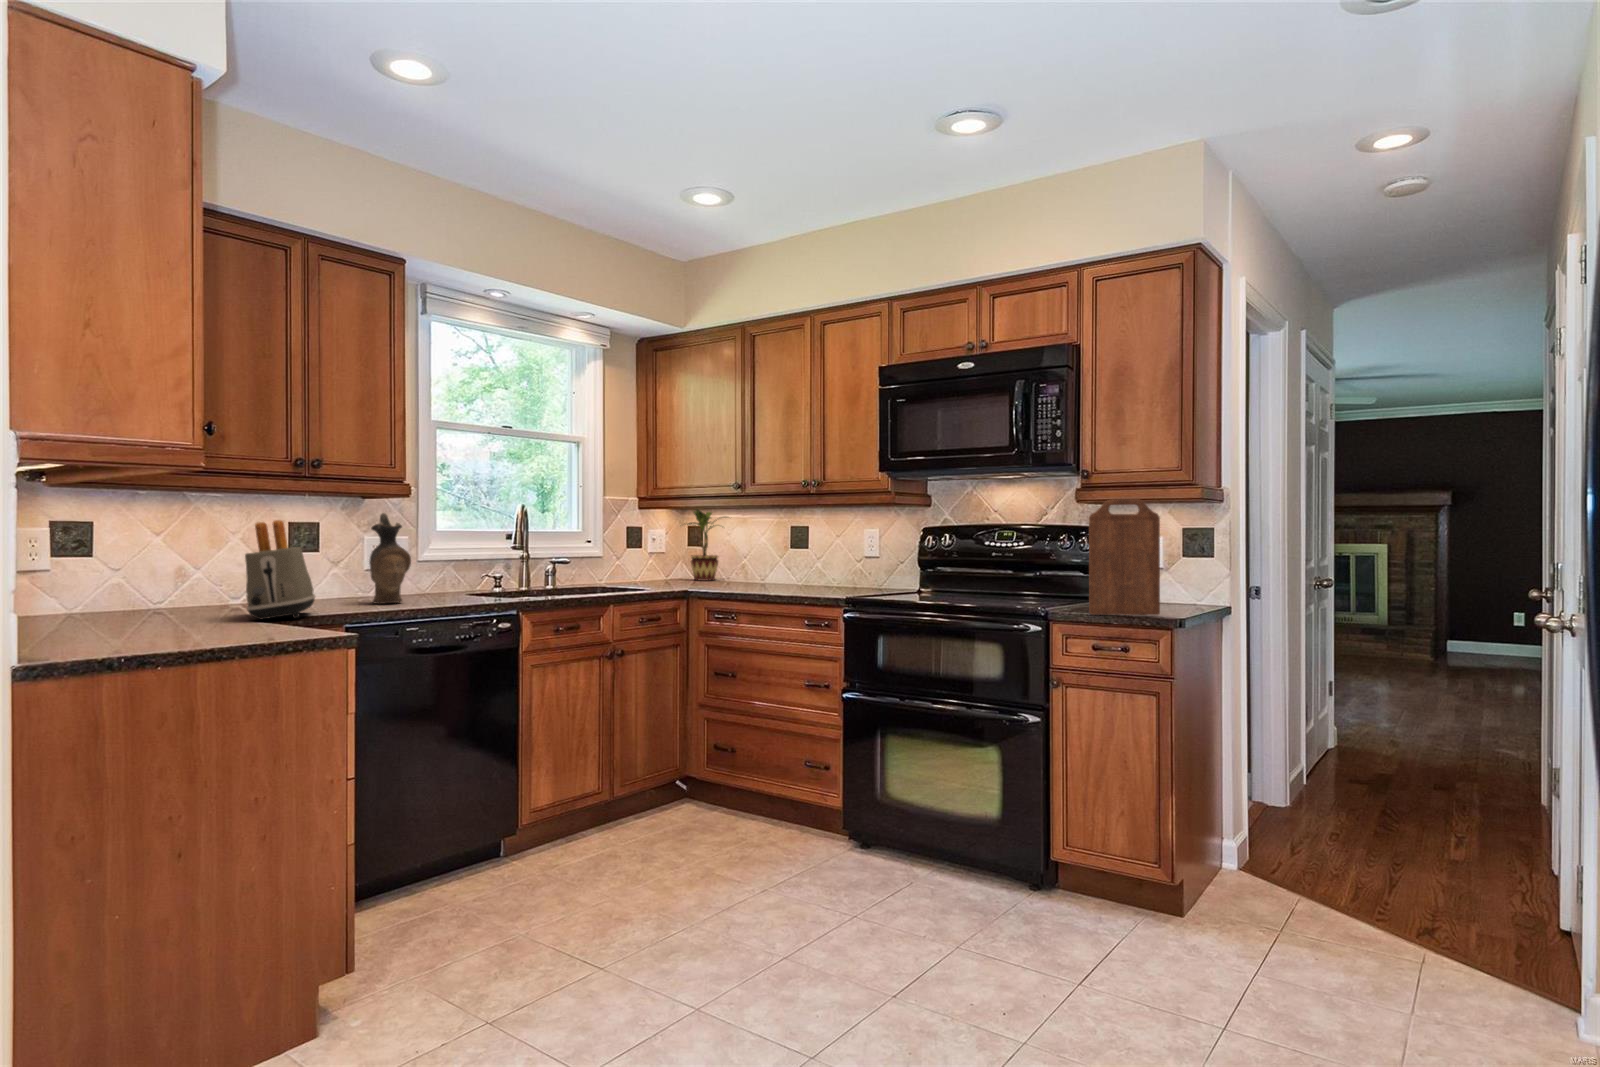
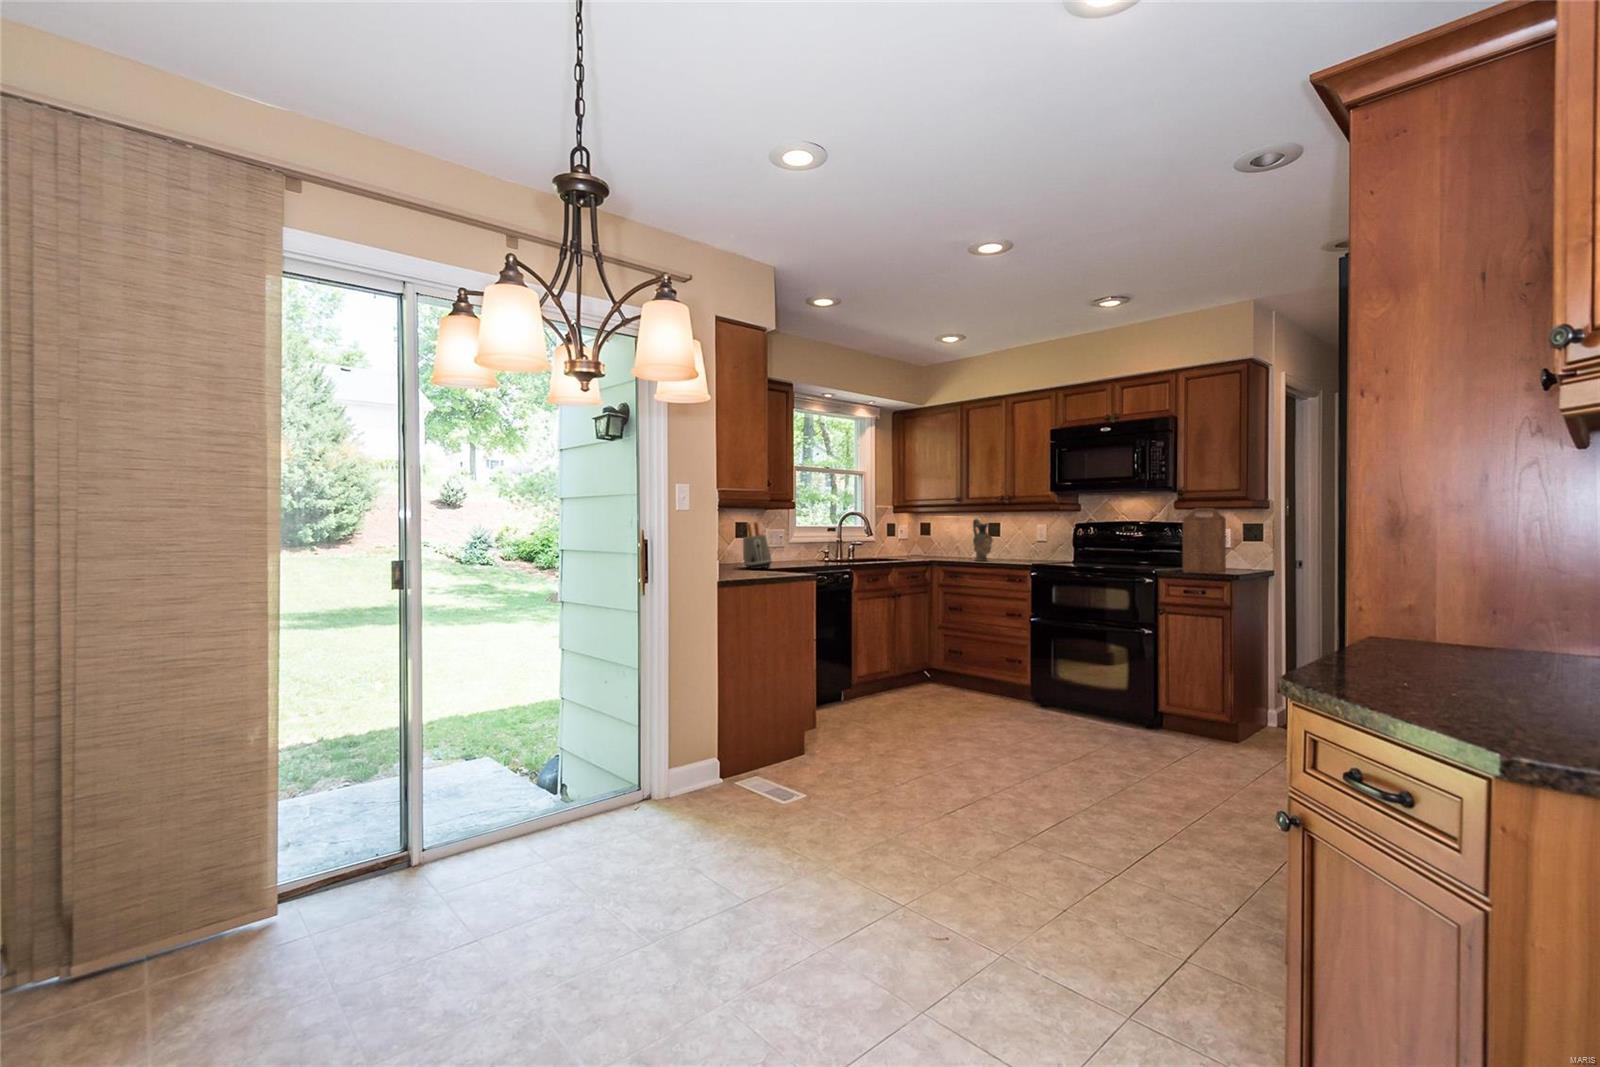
potted plant: present [687,509,718,581] -> none [918,513,951,555]
ceramic pitcher: present [369,513,411,604] -> present [973,519,992,561]

